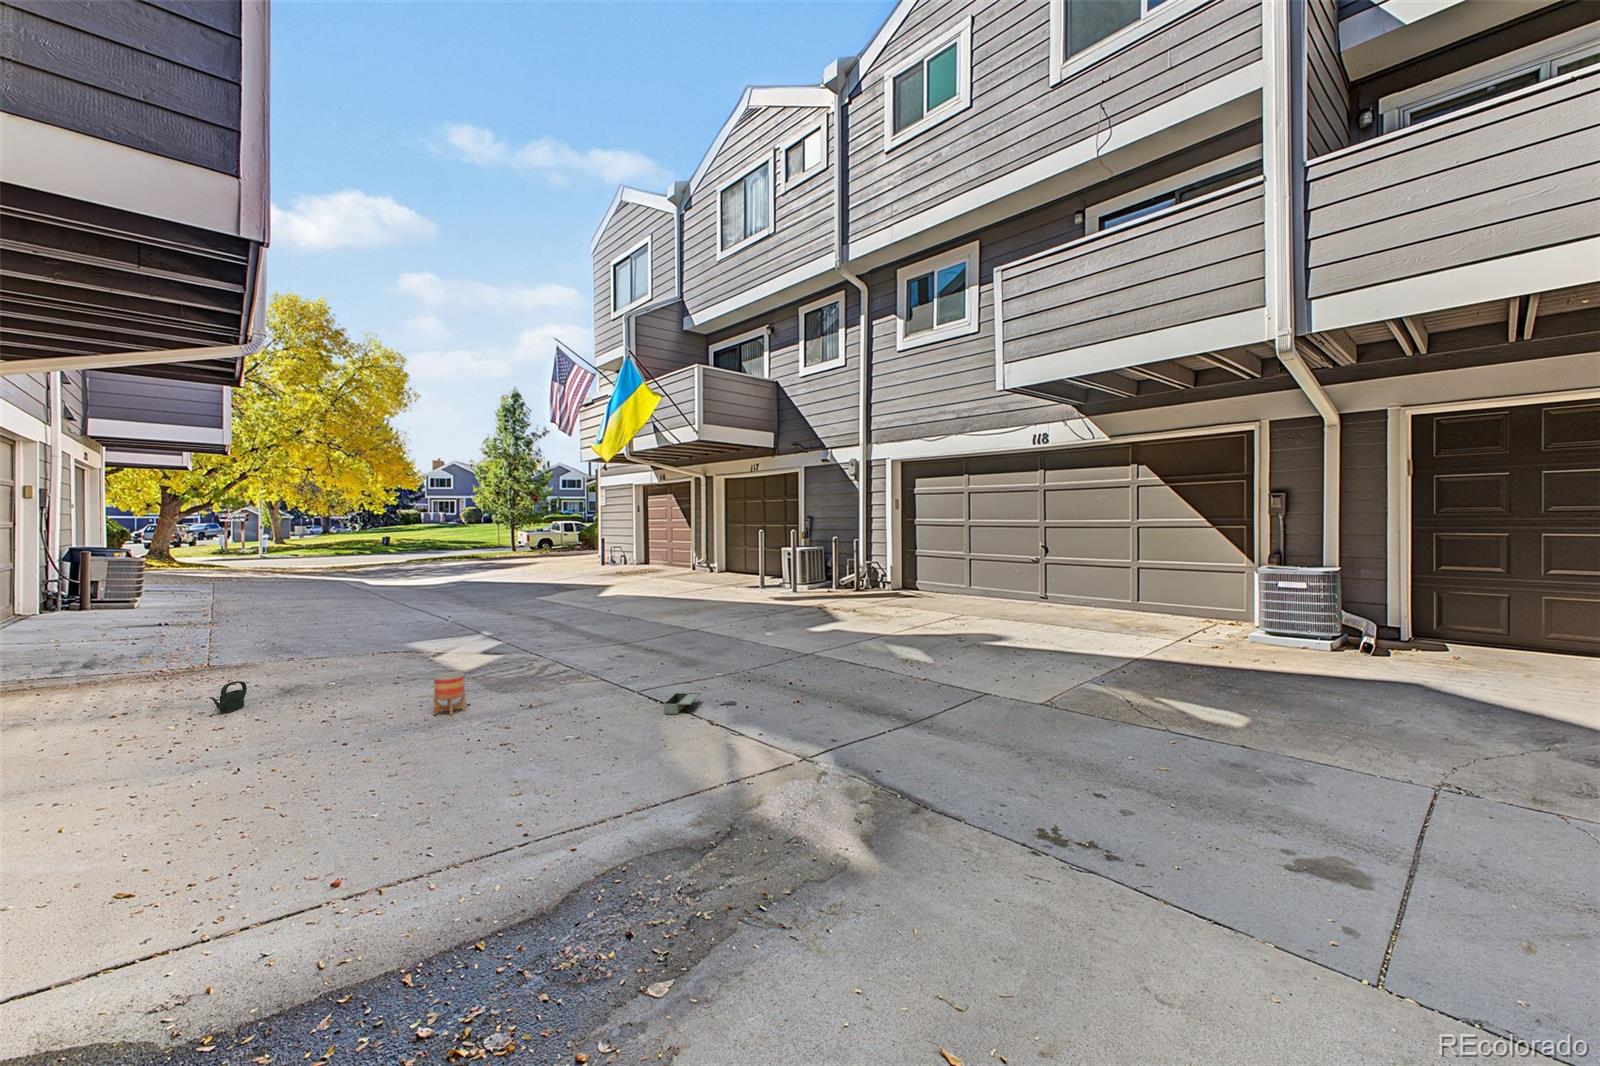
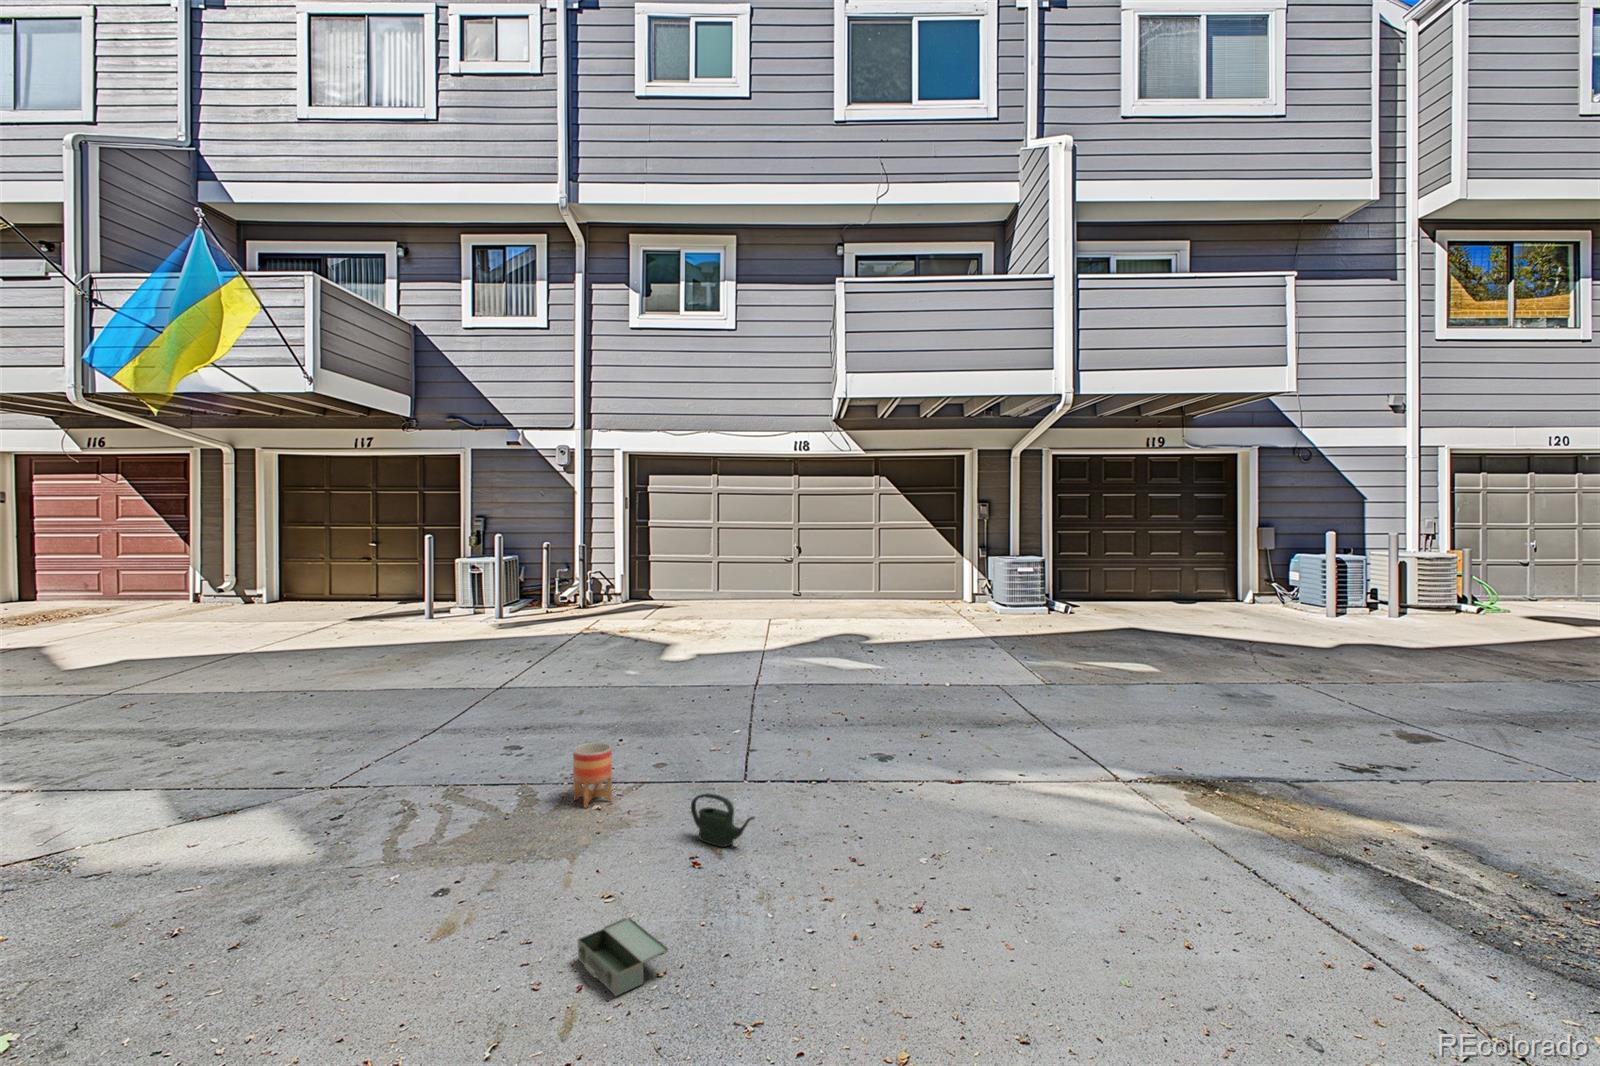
watering can: present [210,681,247,713] -> present [691,793,754,847]
toolbox: present [664,693,701,714] -> present [578,918,668,996]

